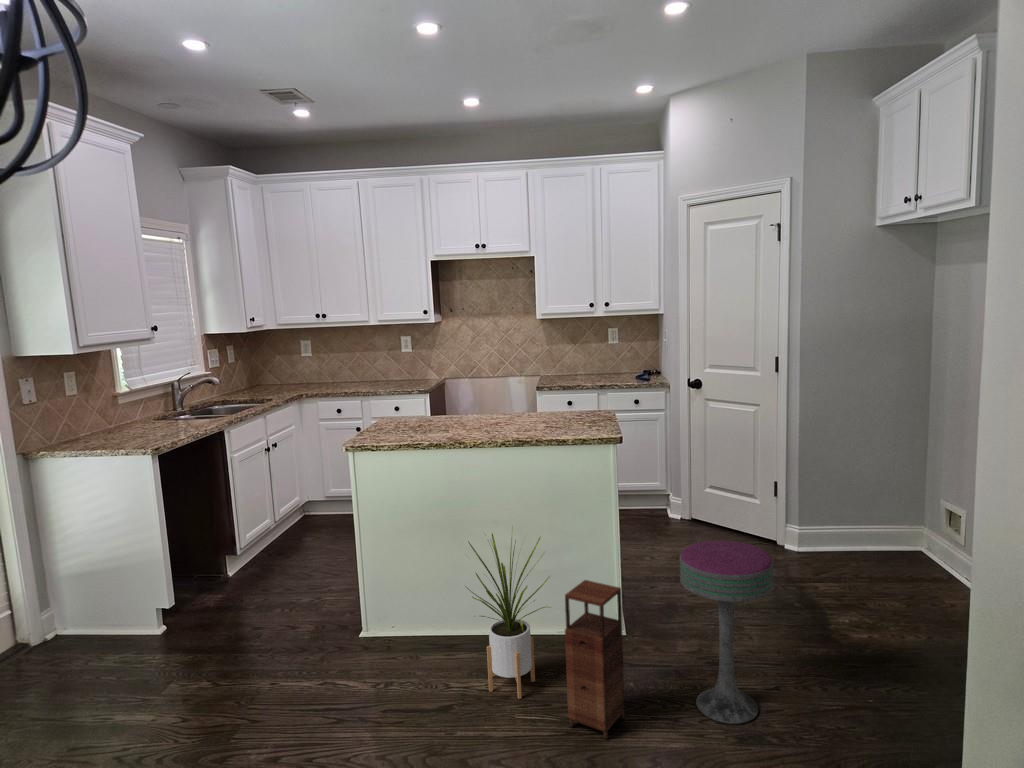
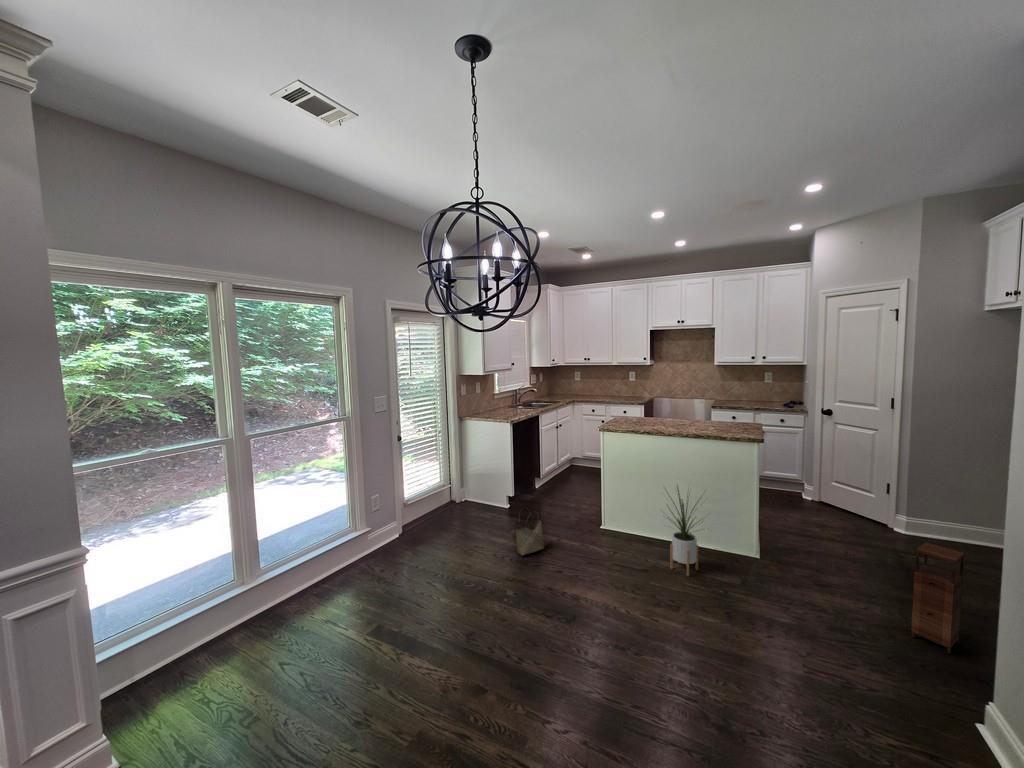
bar stool: present [680,540,773,724] -> none [796,508,866,624]
storage cabinet: present [565,580,625,740] -> present [911,542,964,654]
woven basket: none [169,633,241,741] -> present [516,514,544,555]

